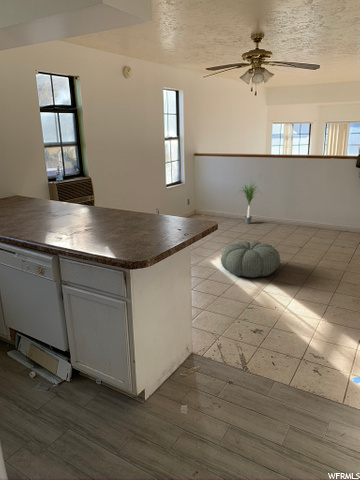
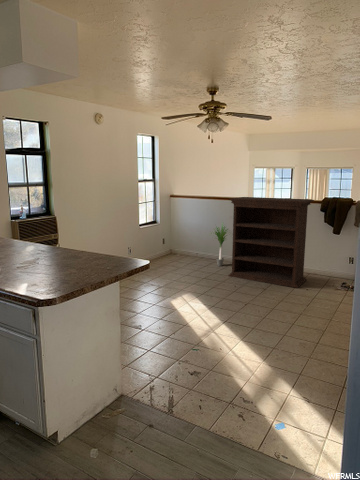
bookshelf: none [260,153,351,244] -> present [228,197,314,288]
pouf: present [221,241,280,277] -> none [177,283,236,320]

